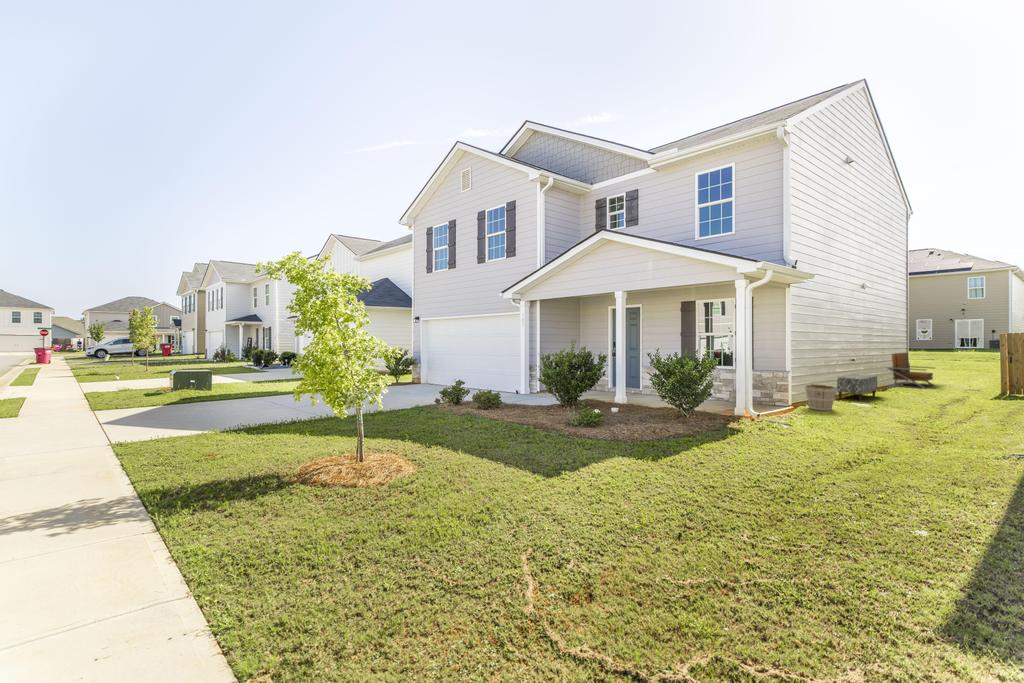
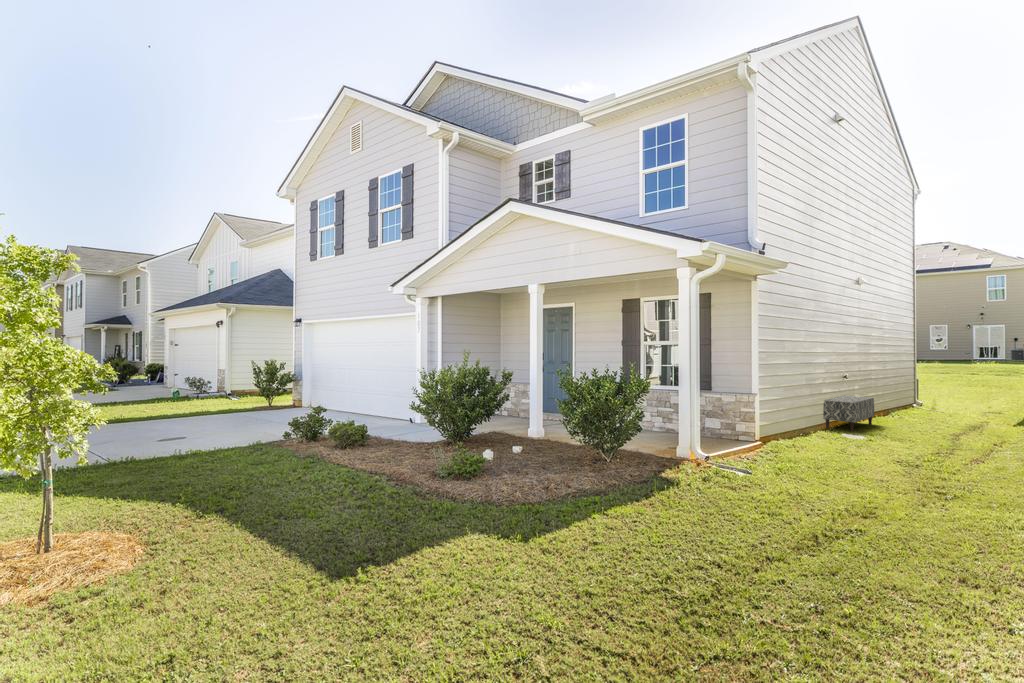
lounge chair: present [887,353,935,389] -> none [889,366,947,413]
wooden bucket: present [805,384,837,411] -> none [777,411,819,447]

